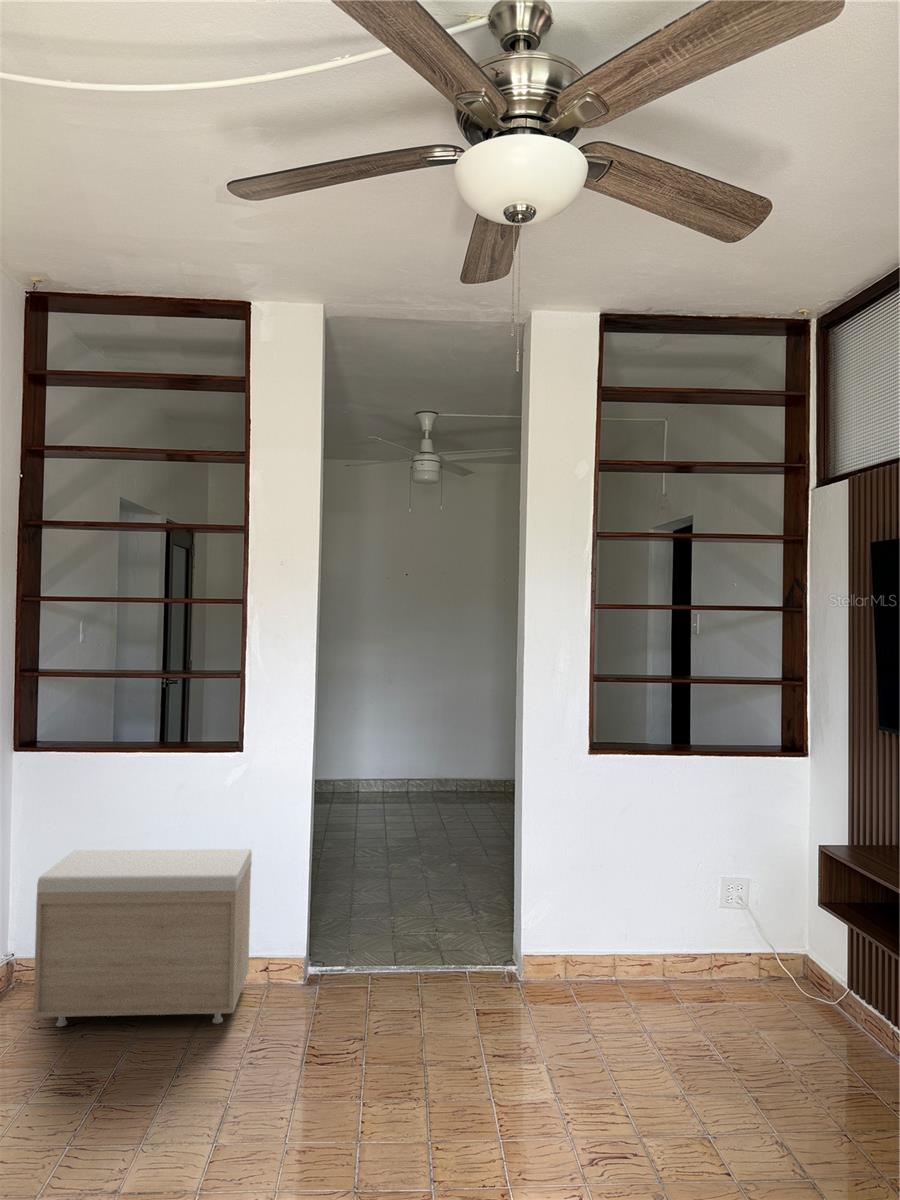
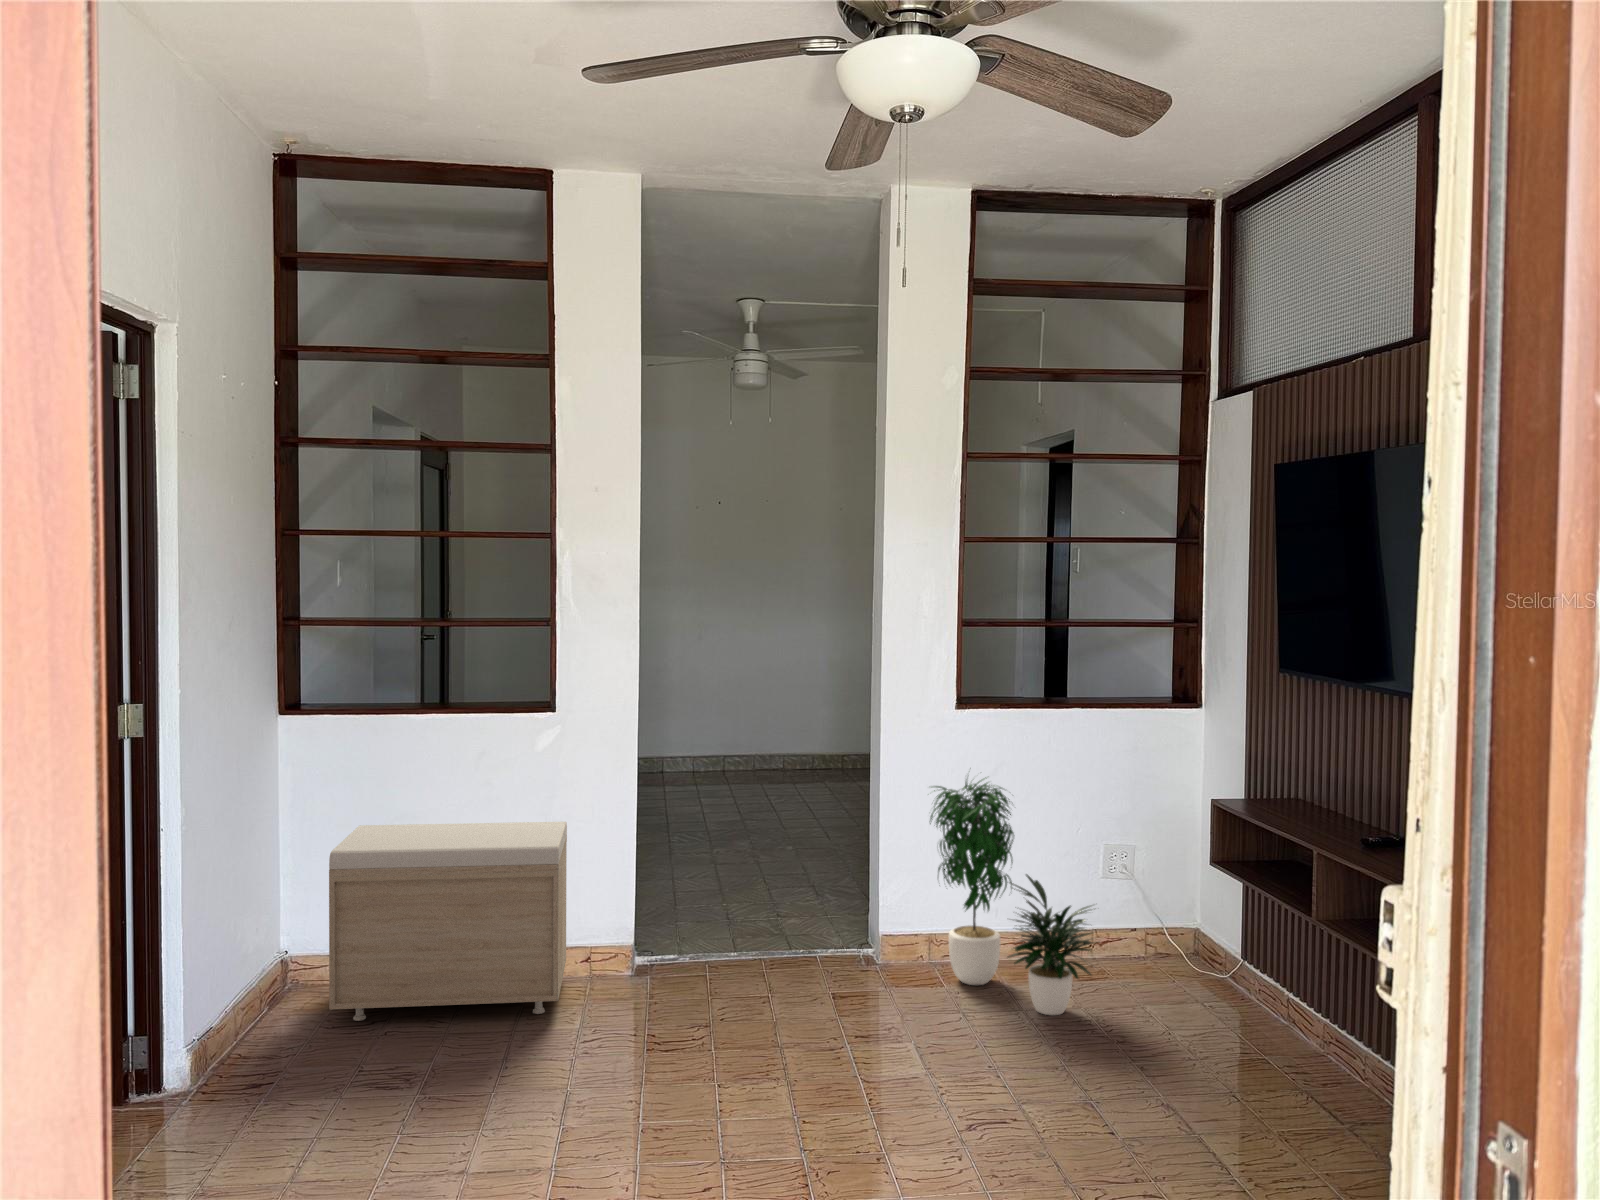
potted plant: none [561,807,717,1037] -> present [930,778,1095,1015]

